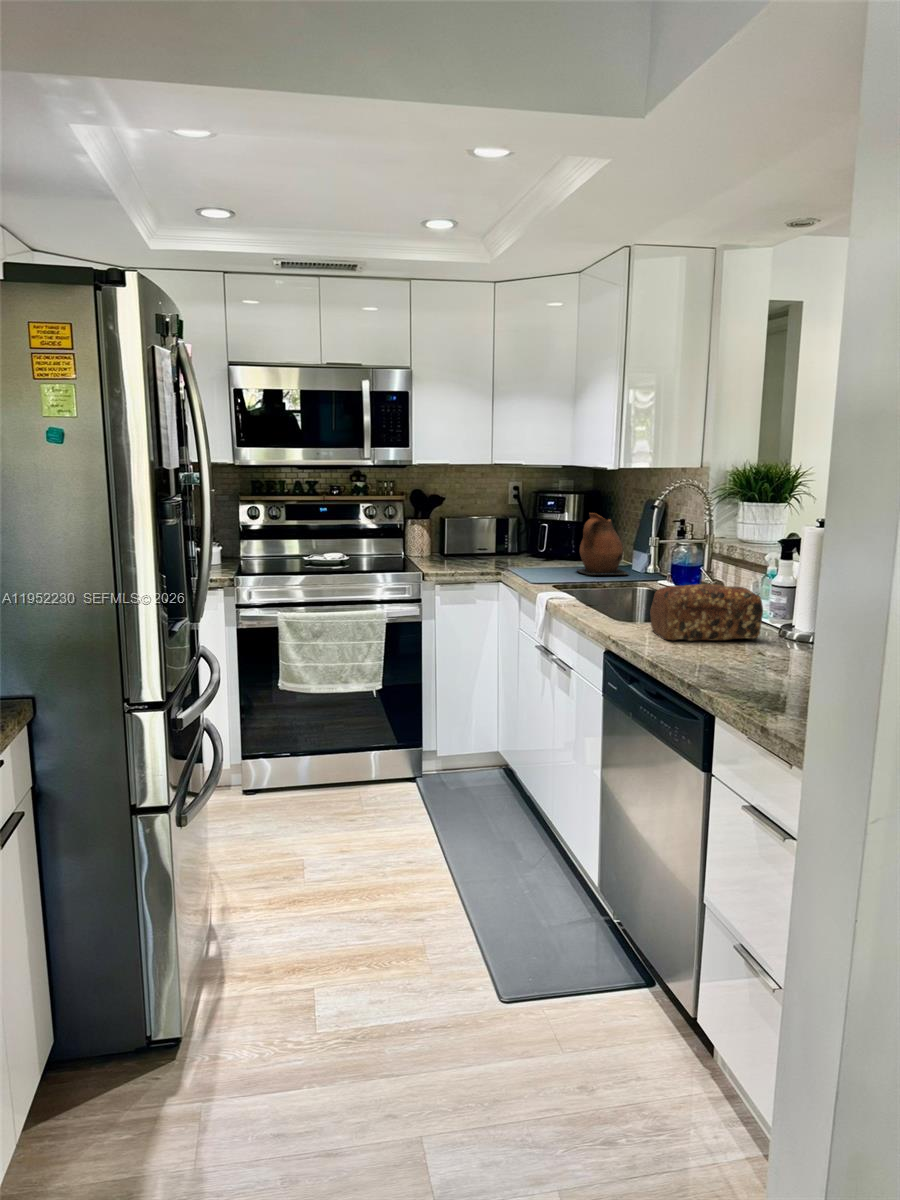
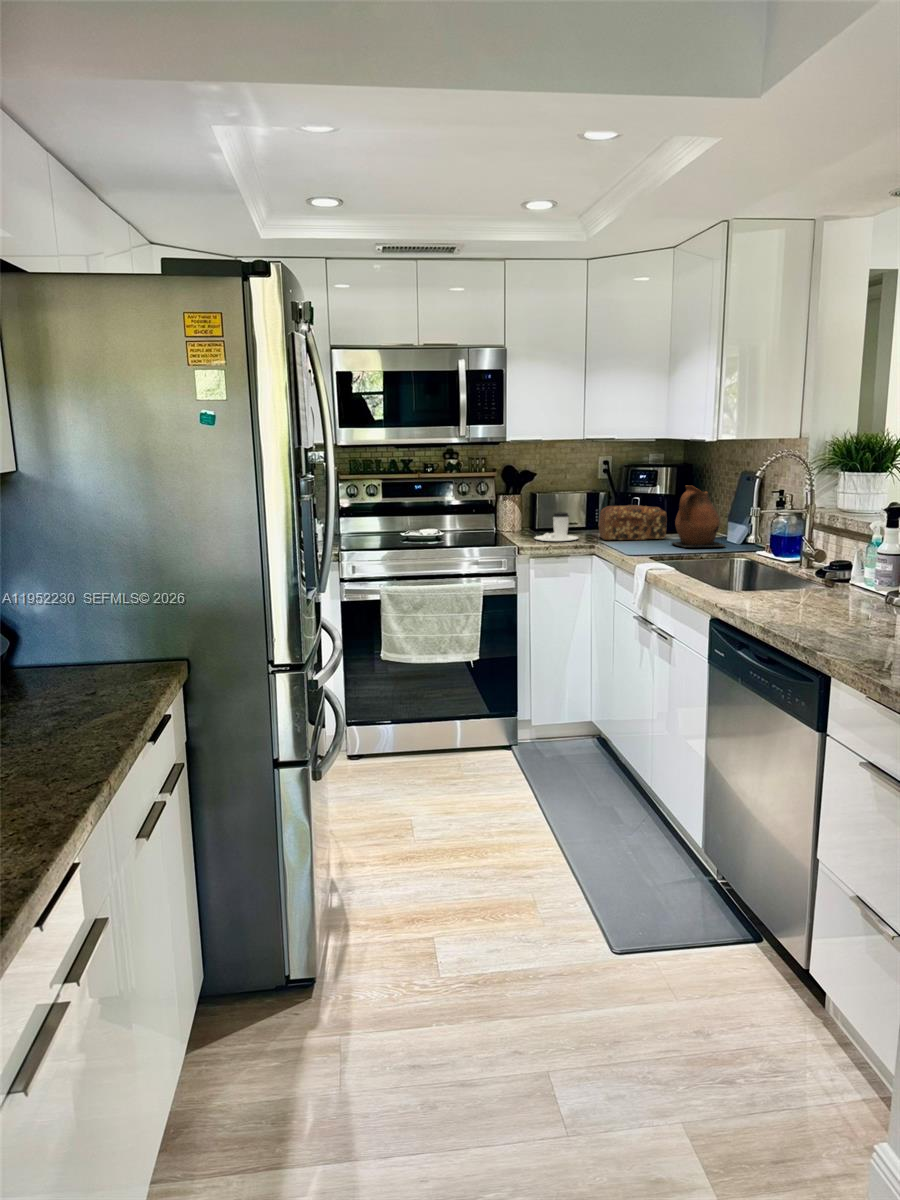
coffee cup: none [441,538,486,567] -> present [535,512,578,541]
bread loaf: present [650,584,763,641] -> present [599,505,667,540]

